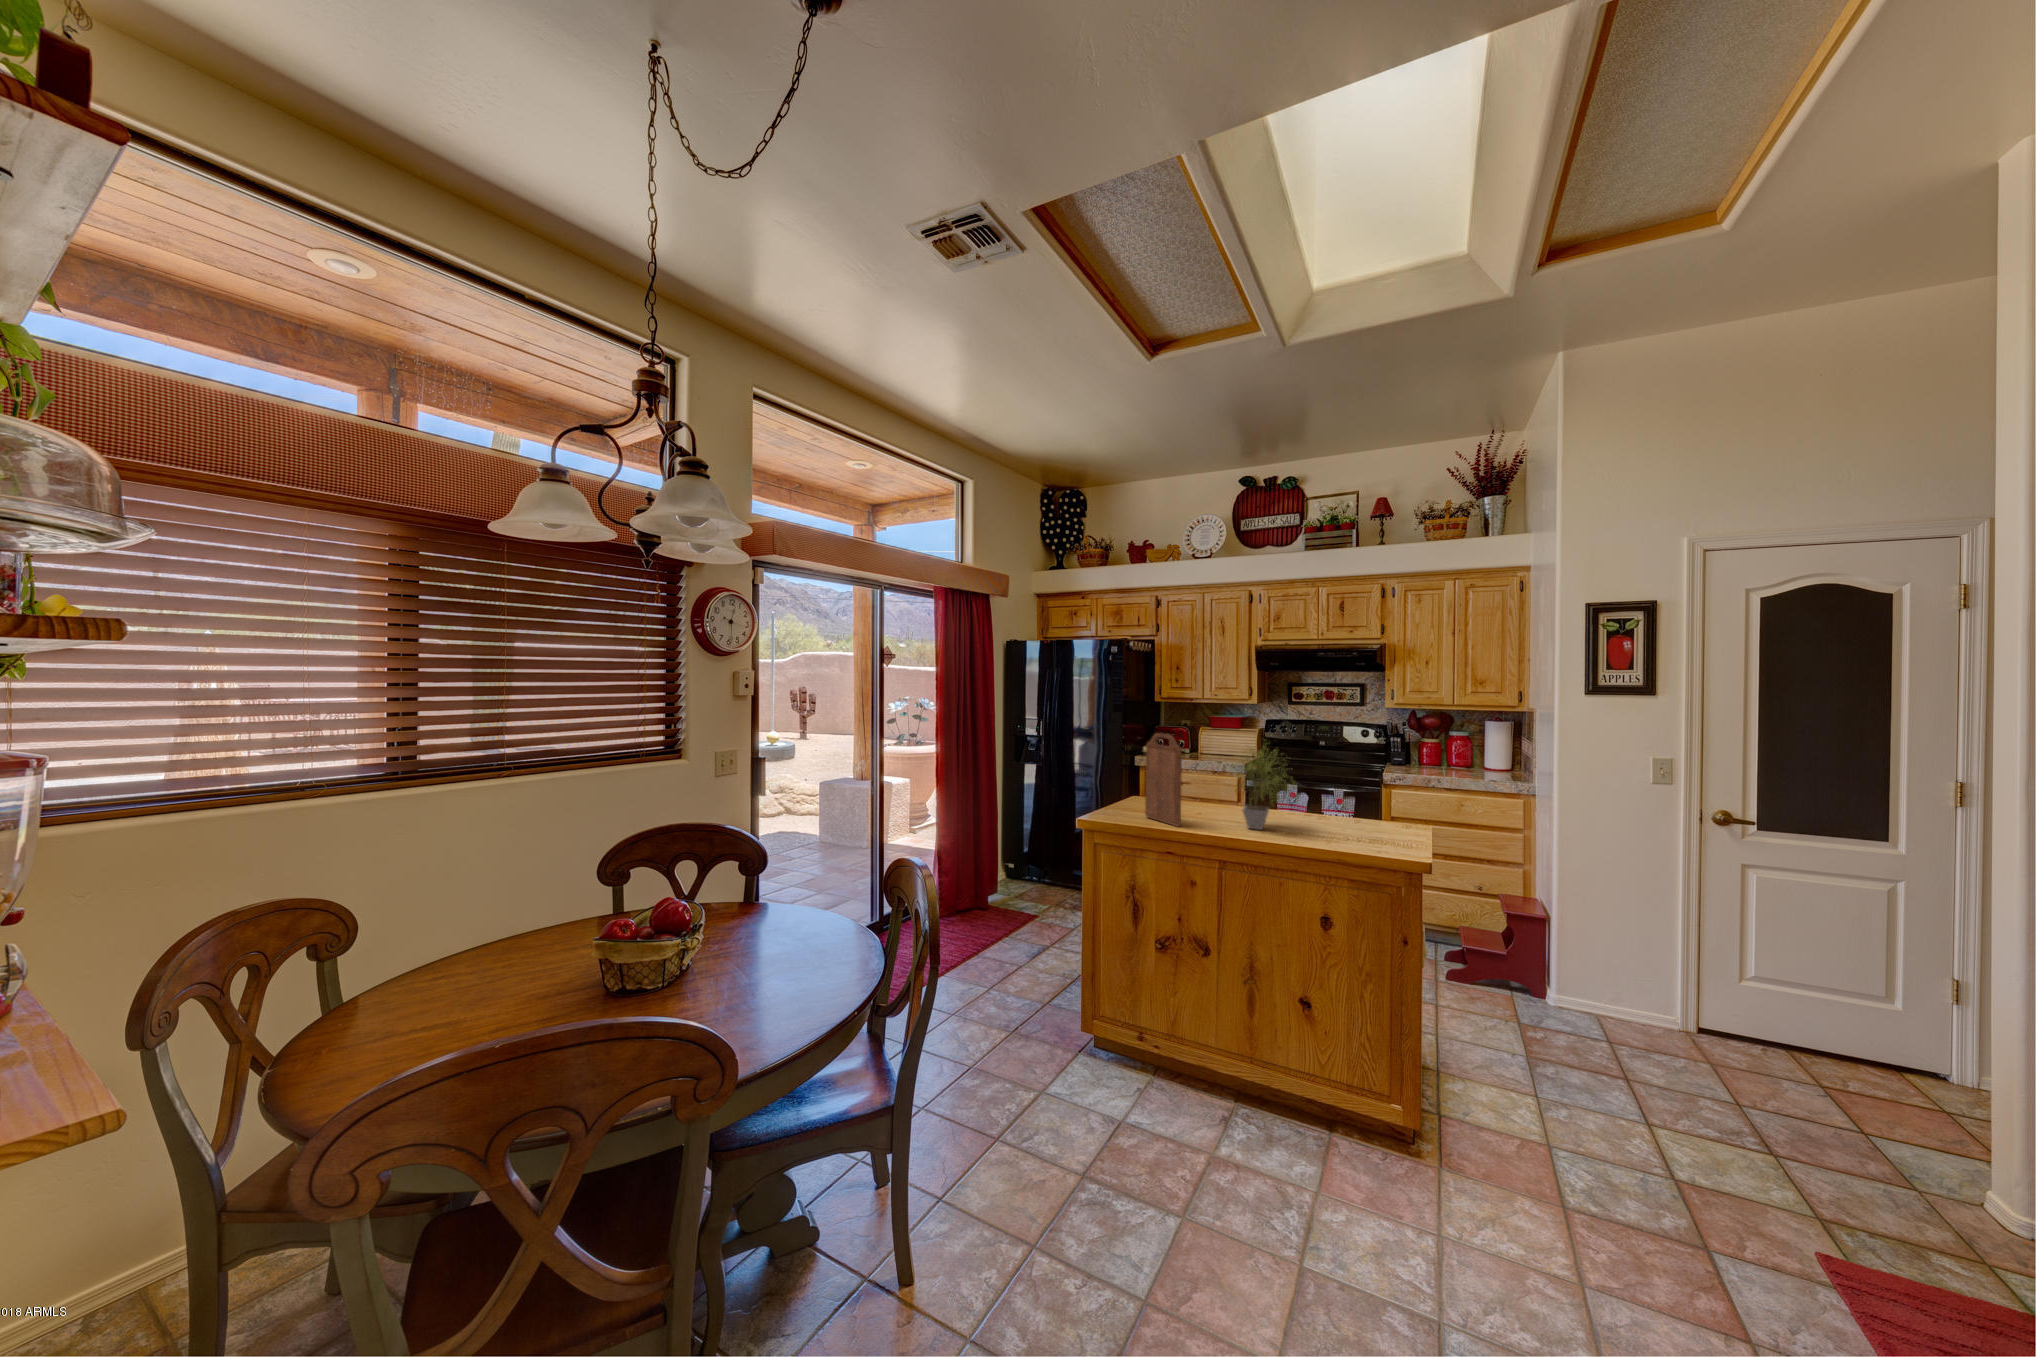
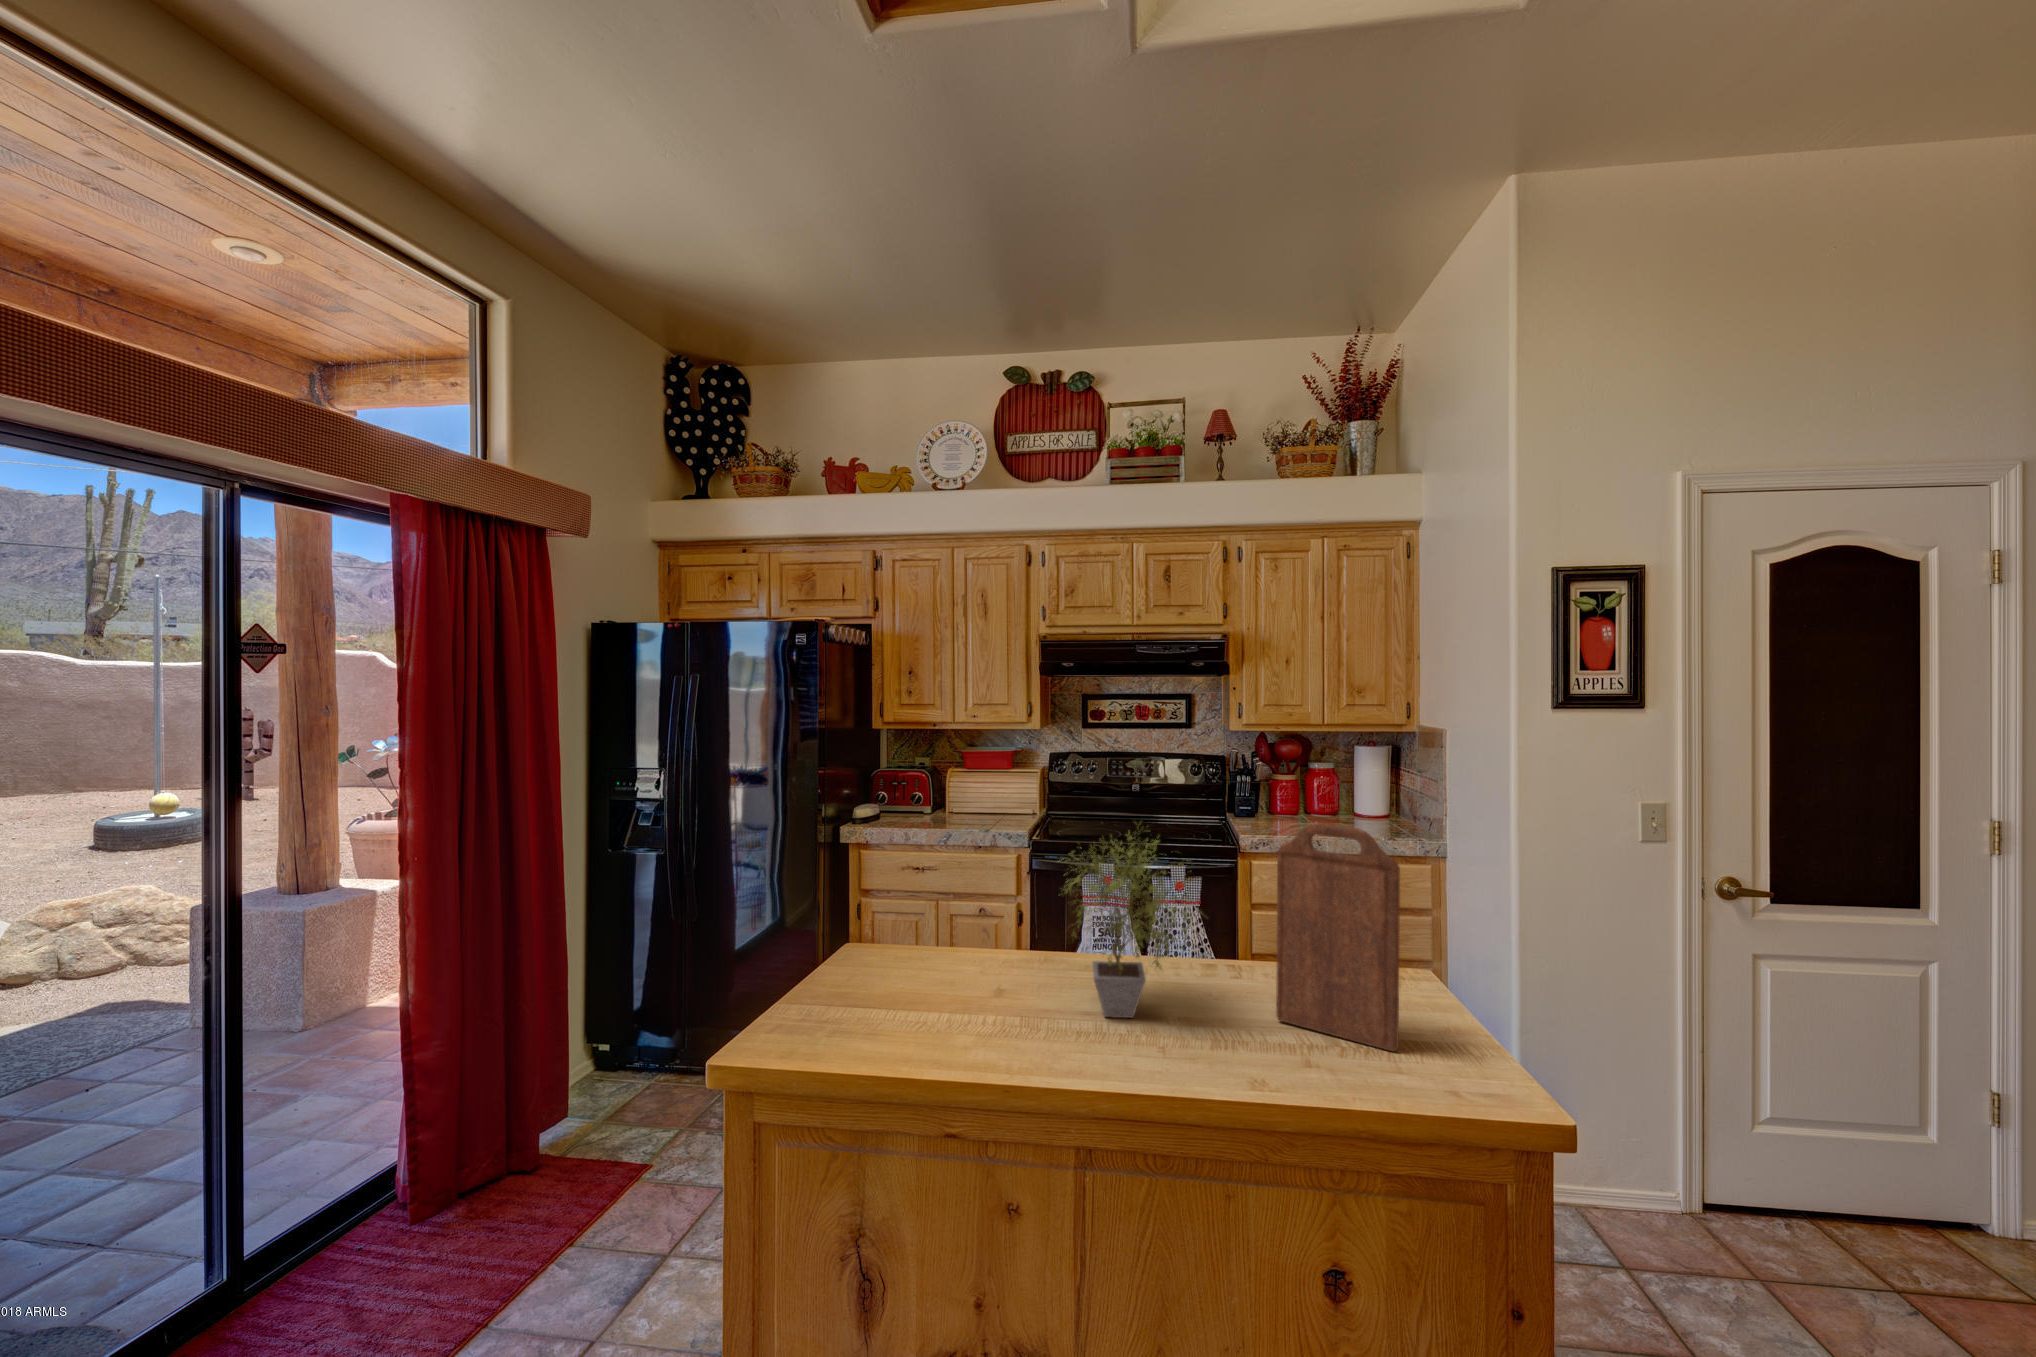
cutting board: present [1145,733,1182,827] -> present [1276,824,1400,1051]

